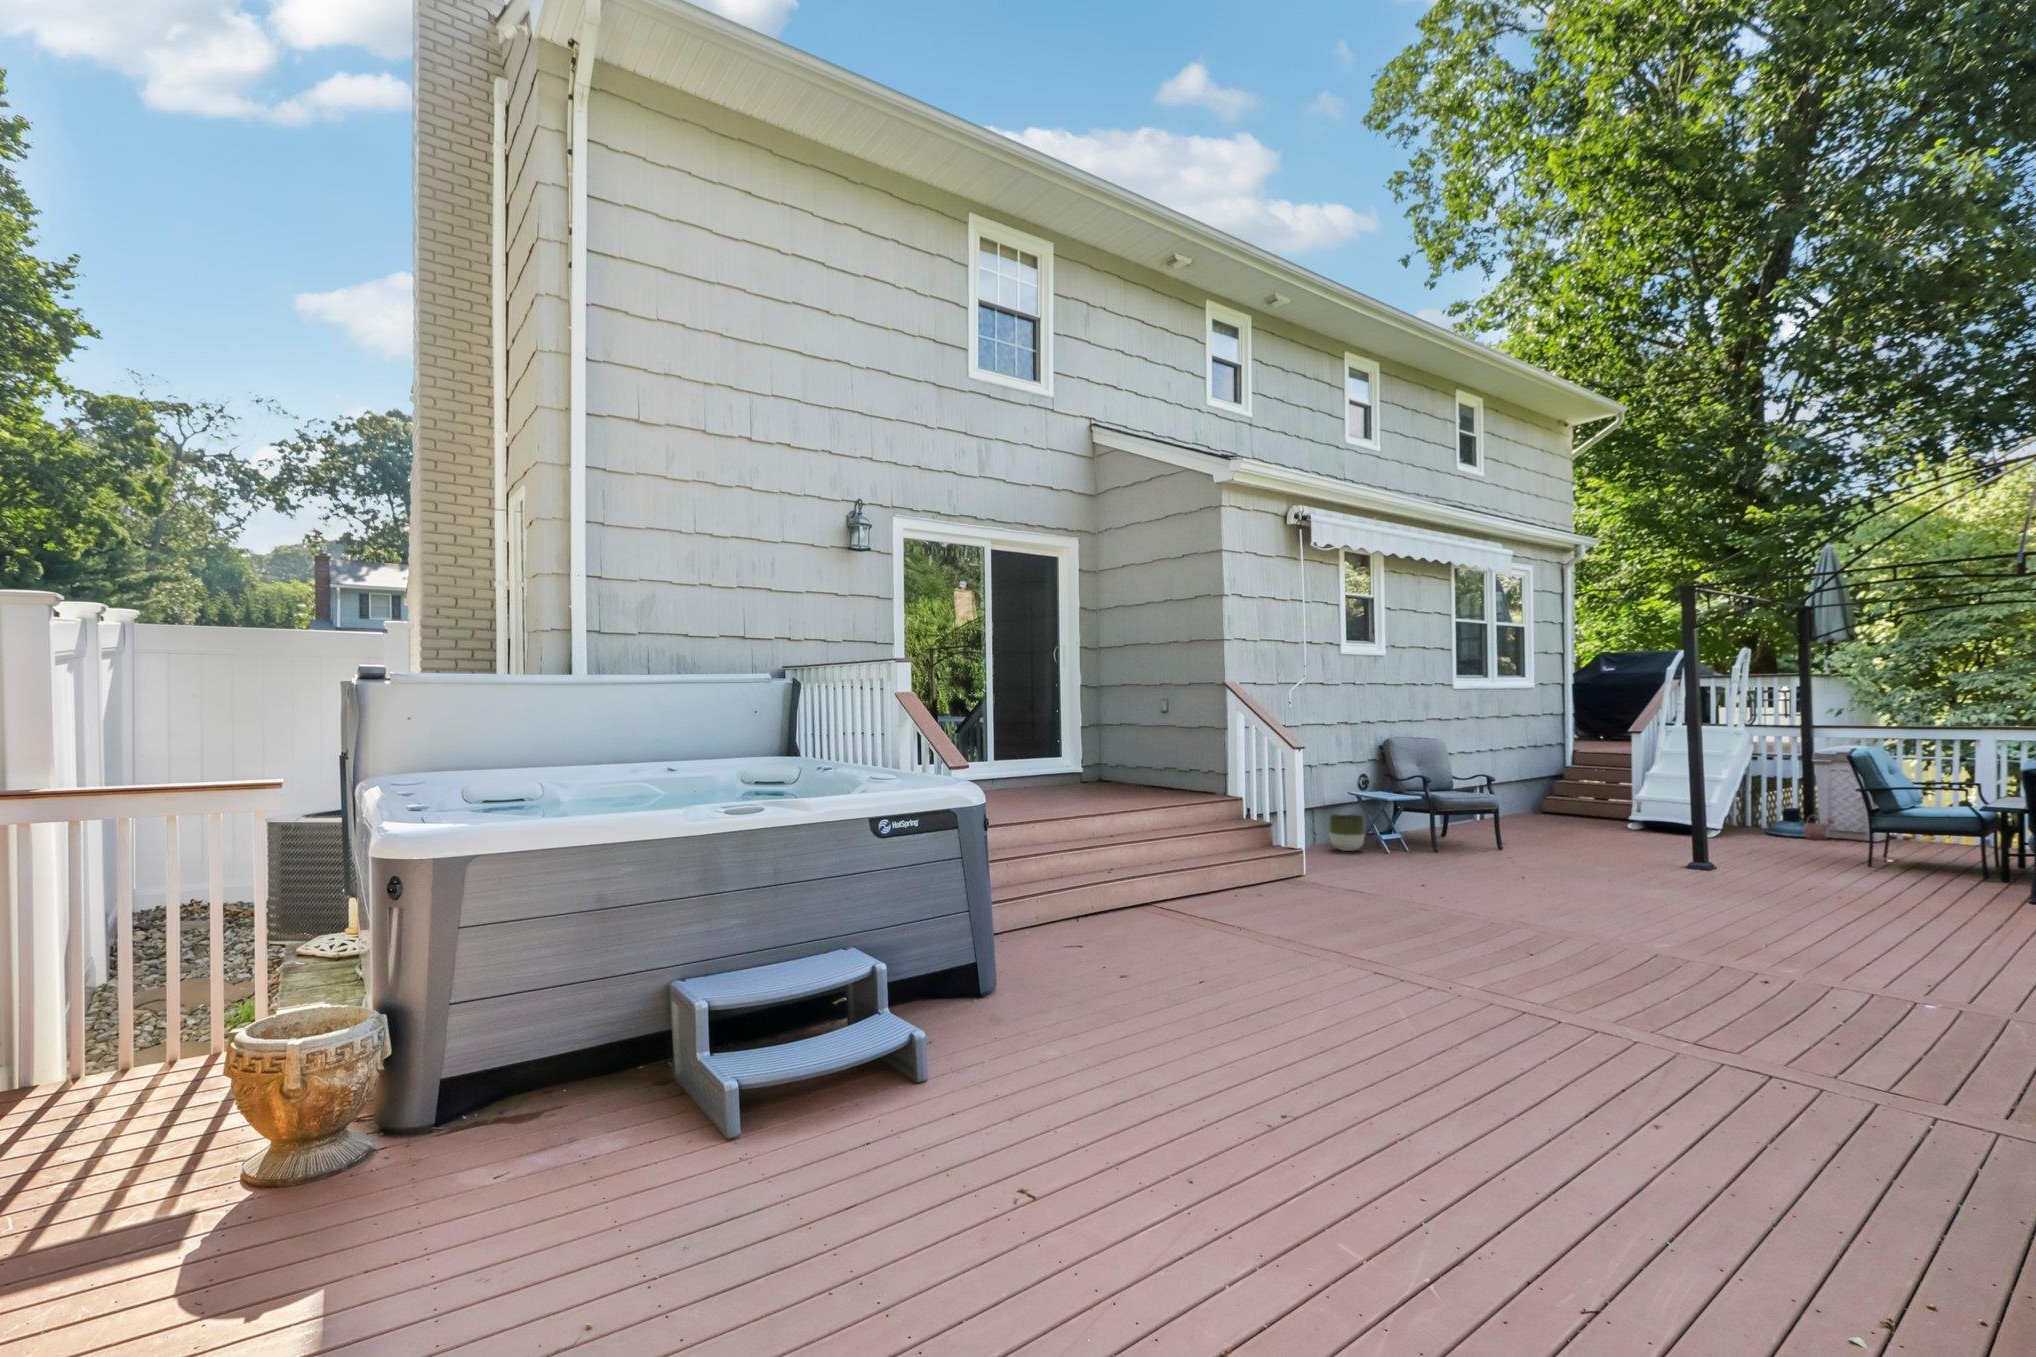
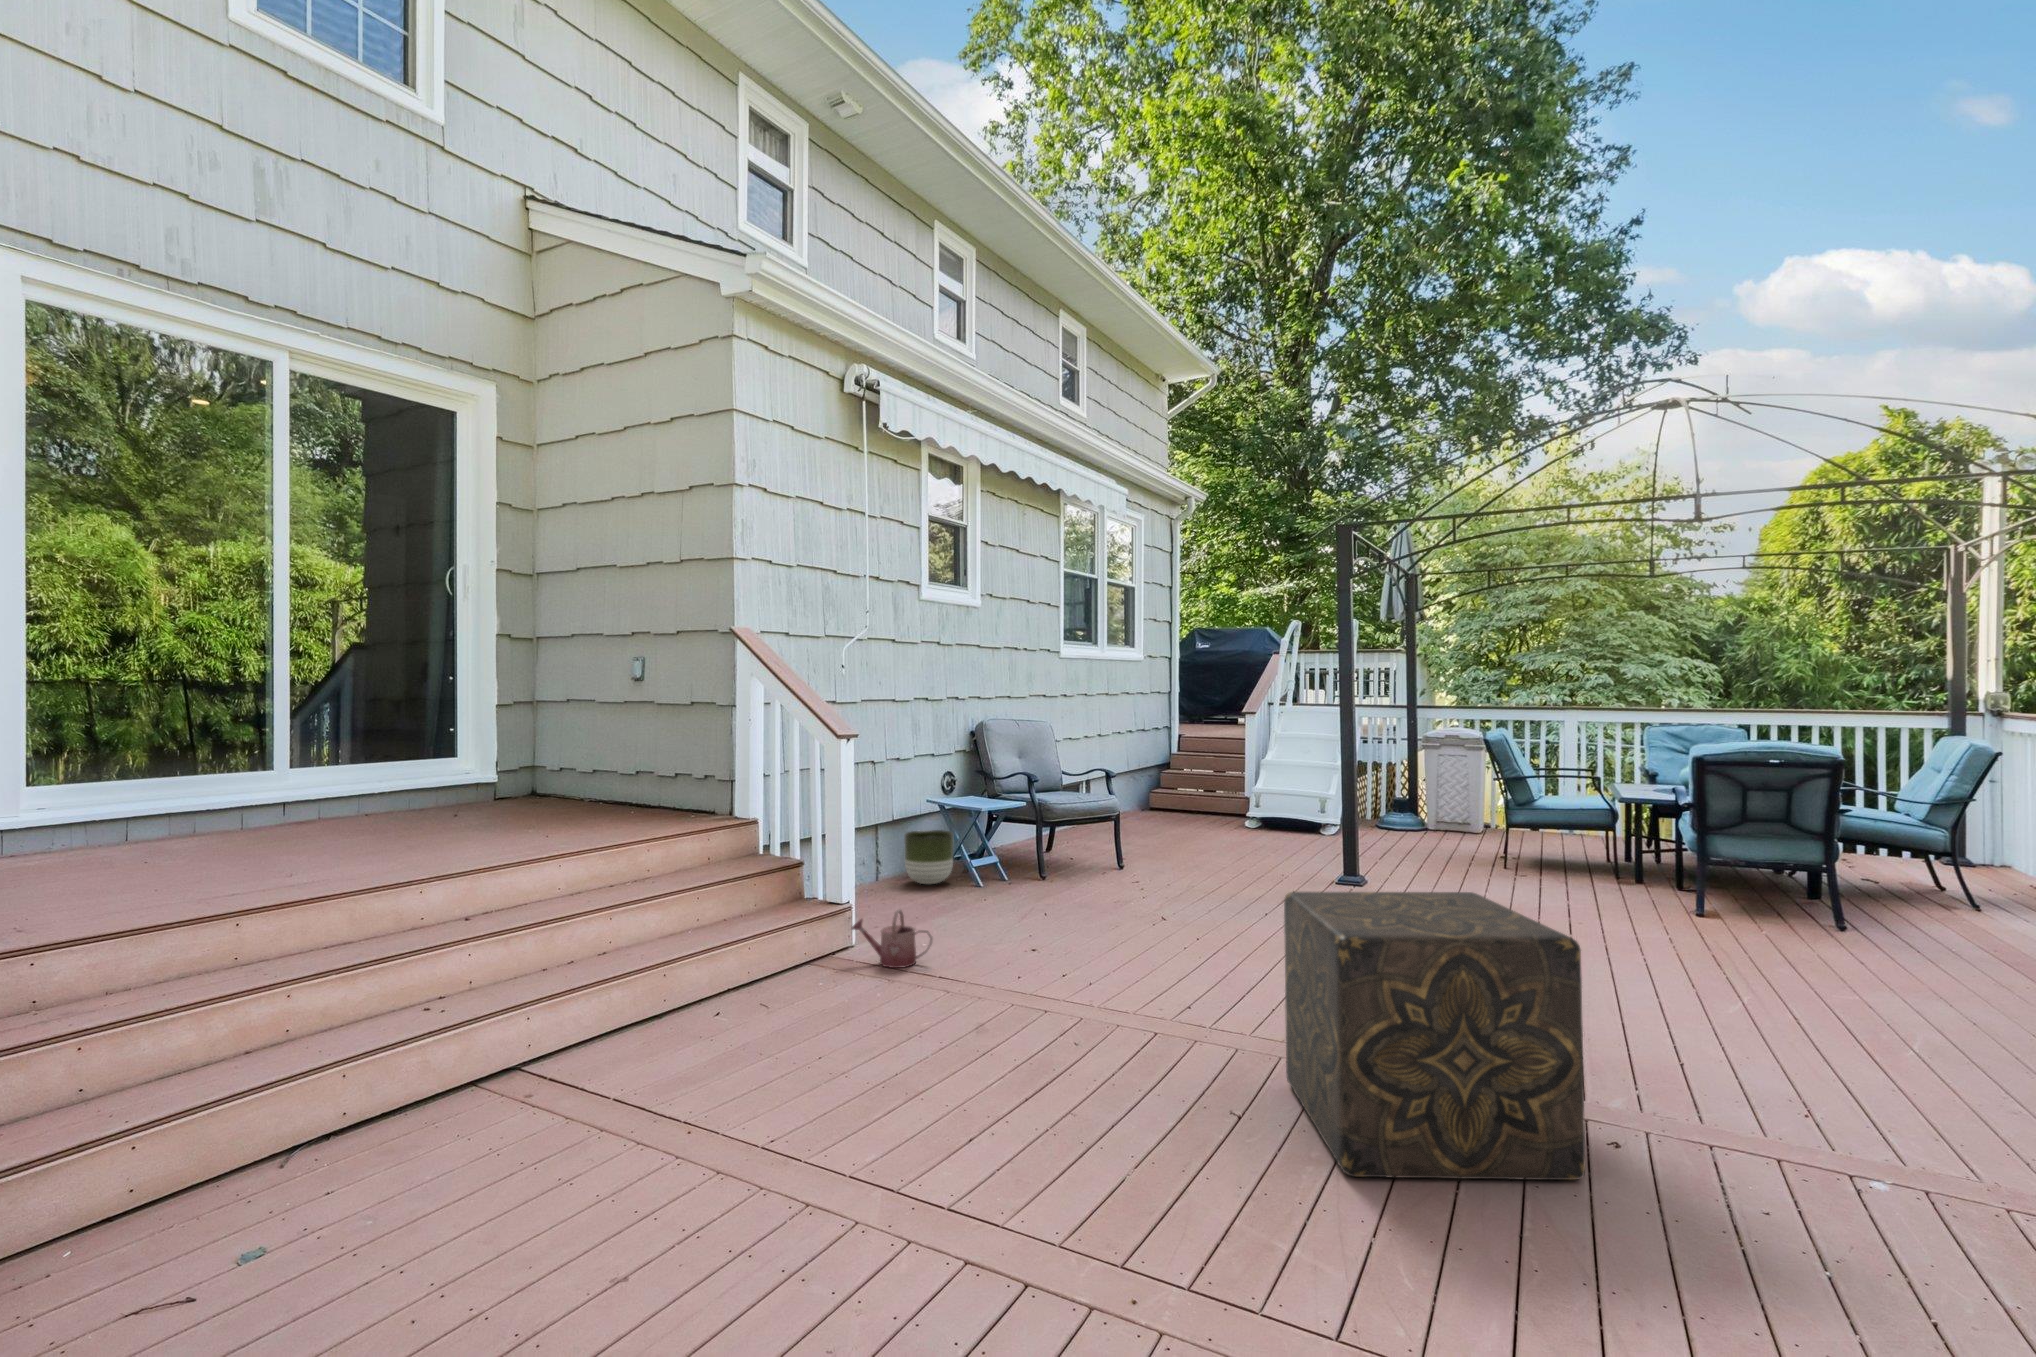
watering can: present [1803,819,1834,840] -> present [851,909,933,968]
ottoman: none [1560,843,1711,986] -> present [1284,892,1585,1180]

